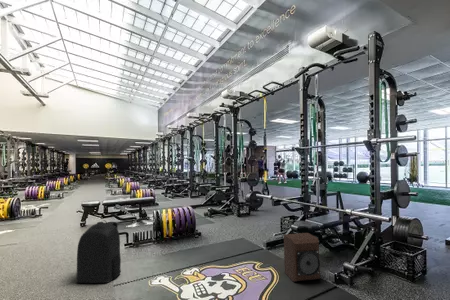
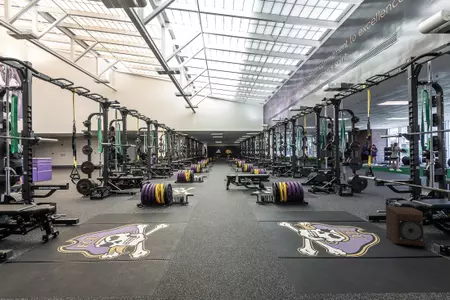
backpack: present [77,221,121,283] -> none [231,184,256,222]

